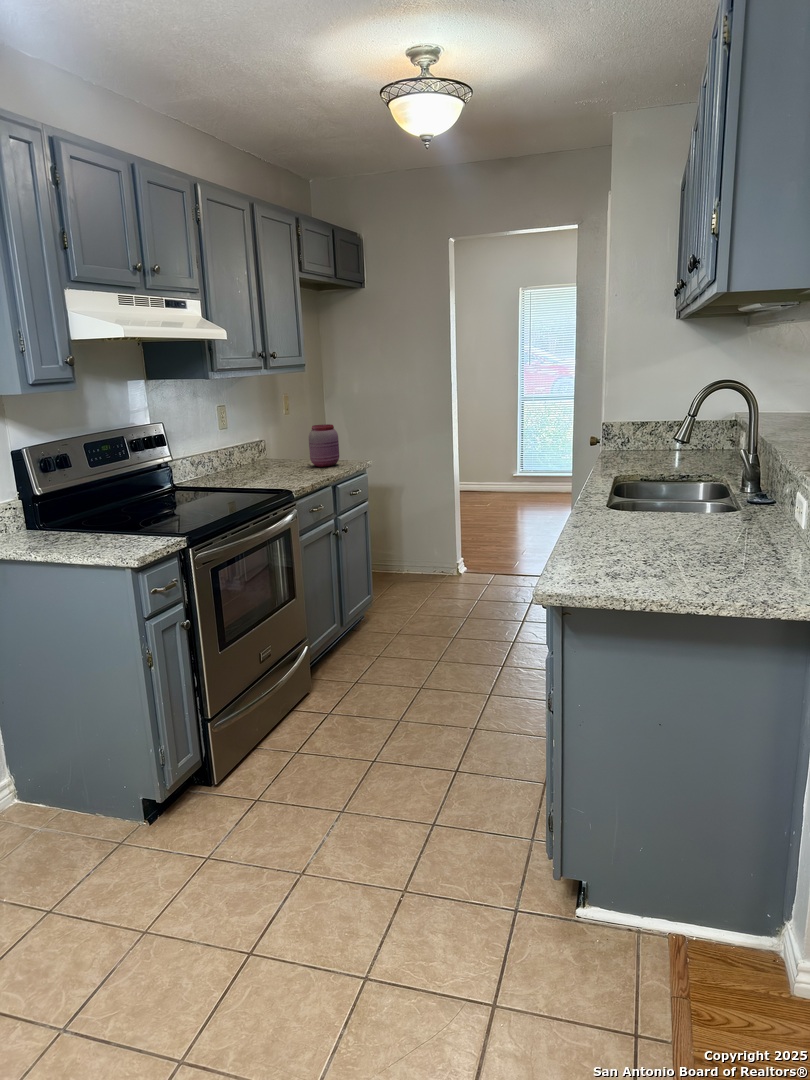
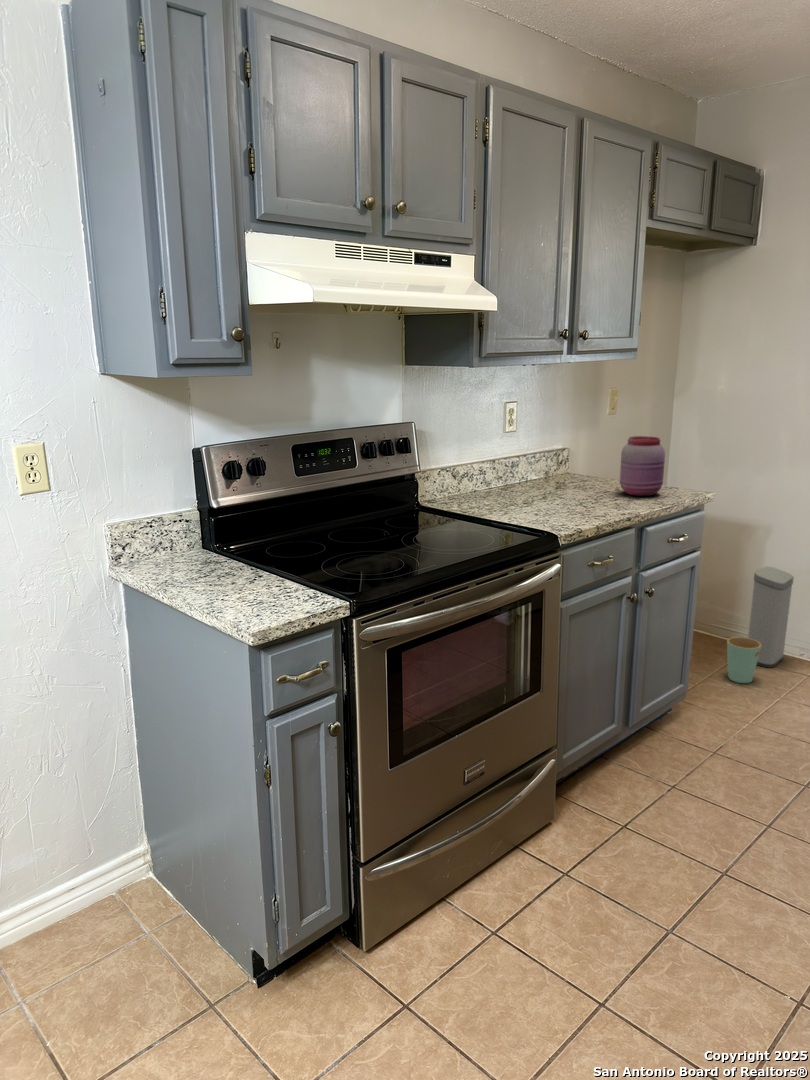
trash can: none [391,514,426,596] -> present [727,566,794,683]

